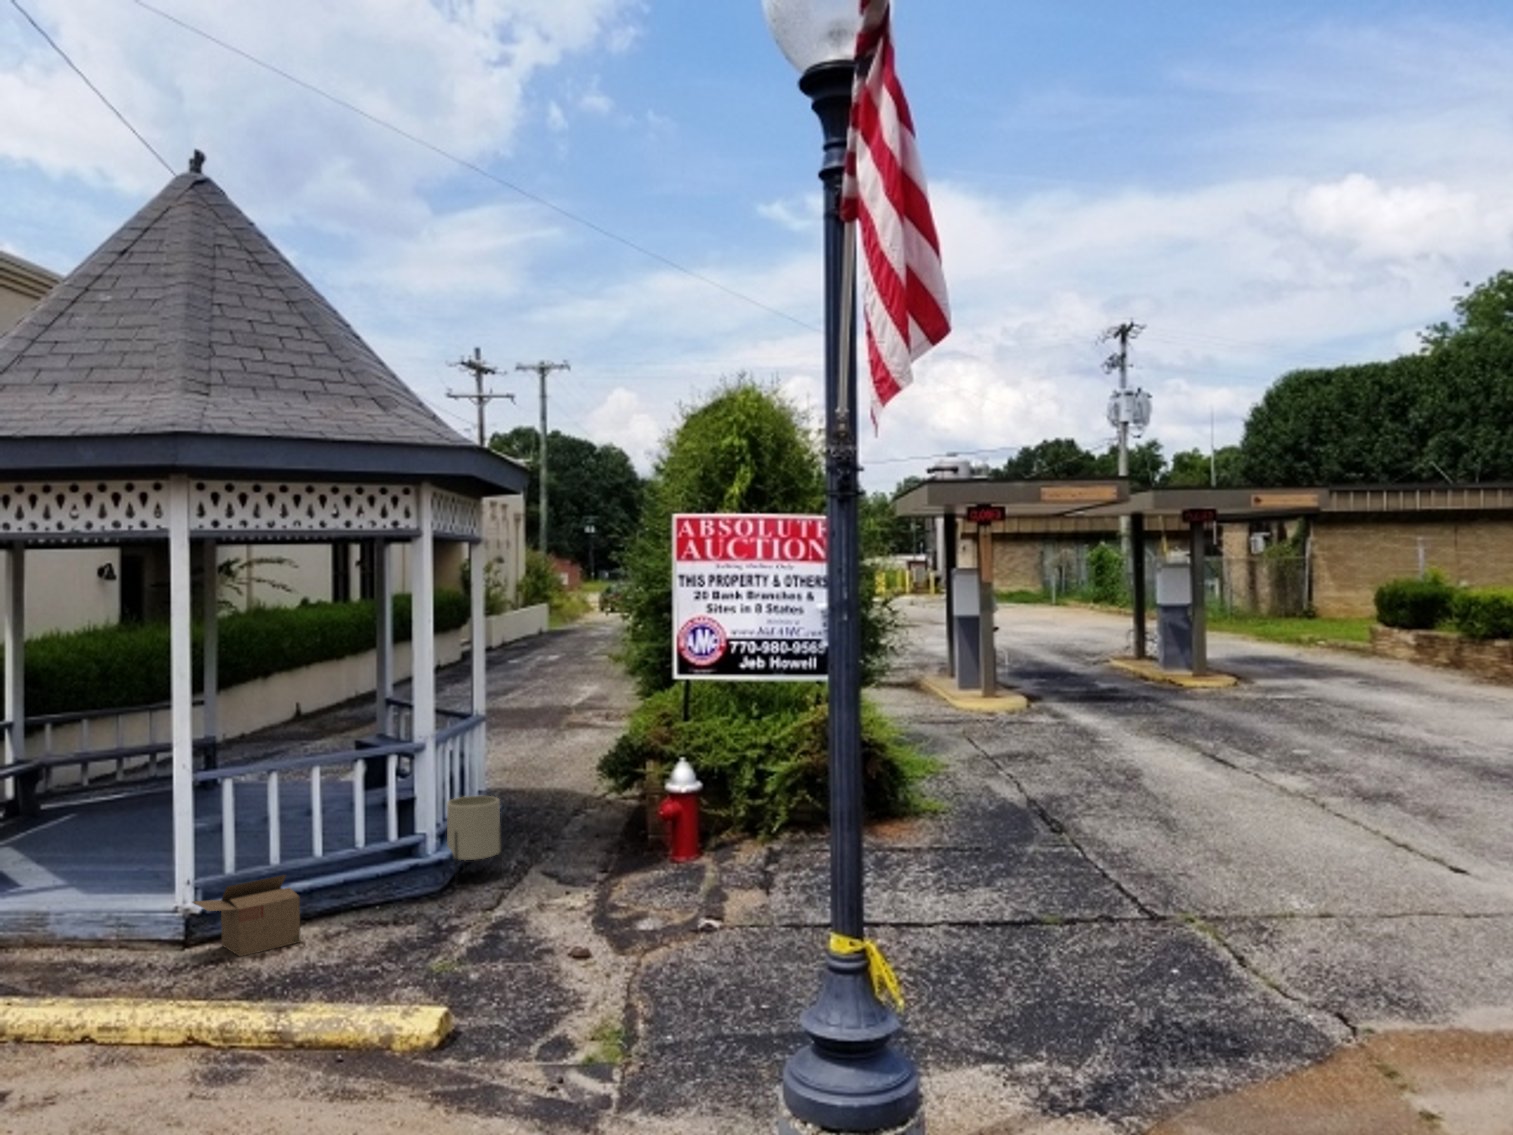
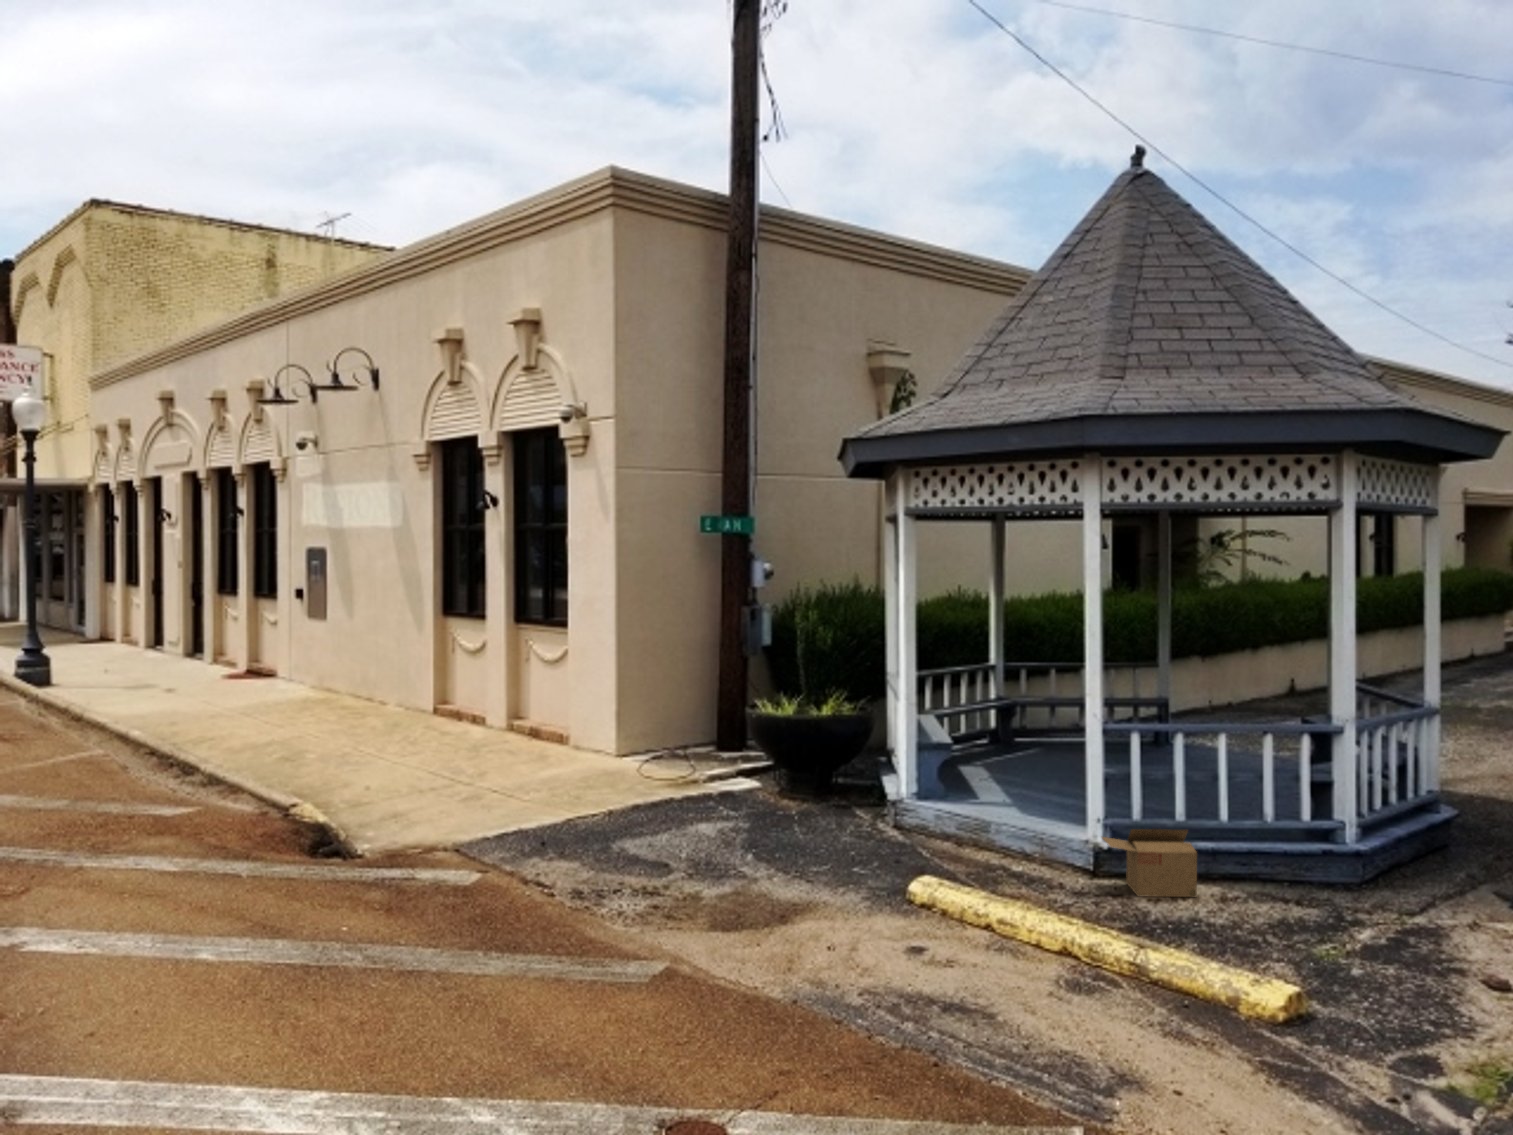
planter: present [447,796,502,868] -> none [1374,789,1439,885]

